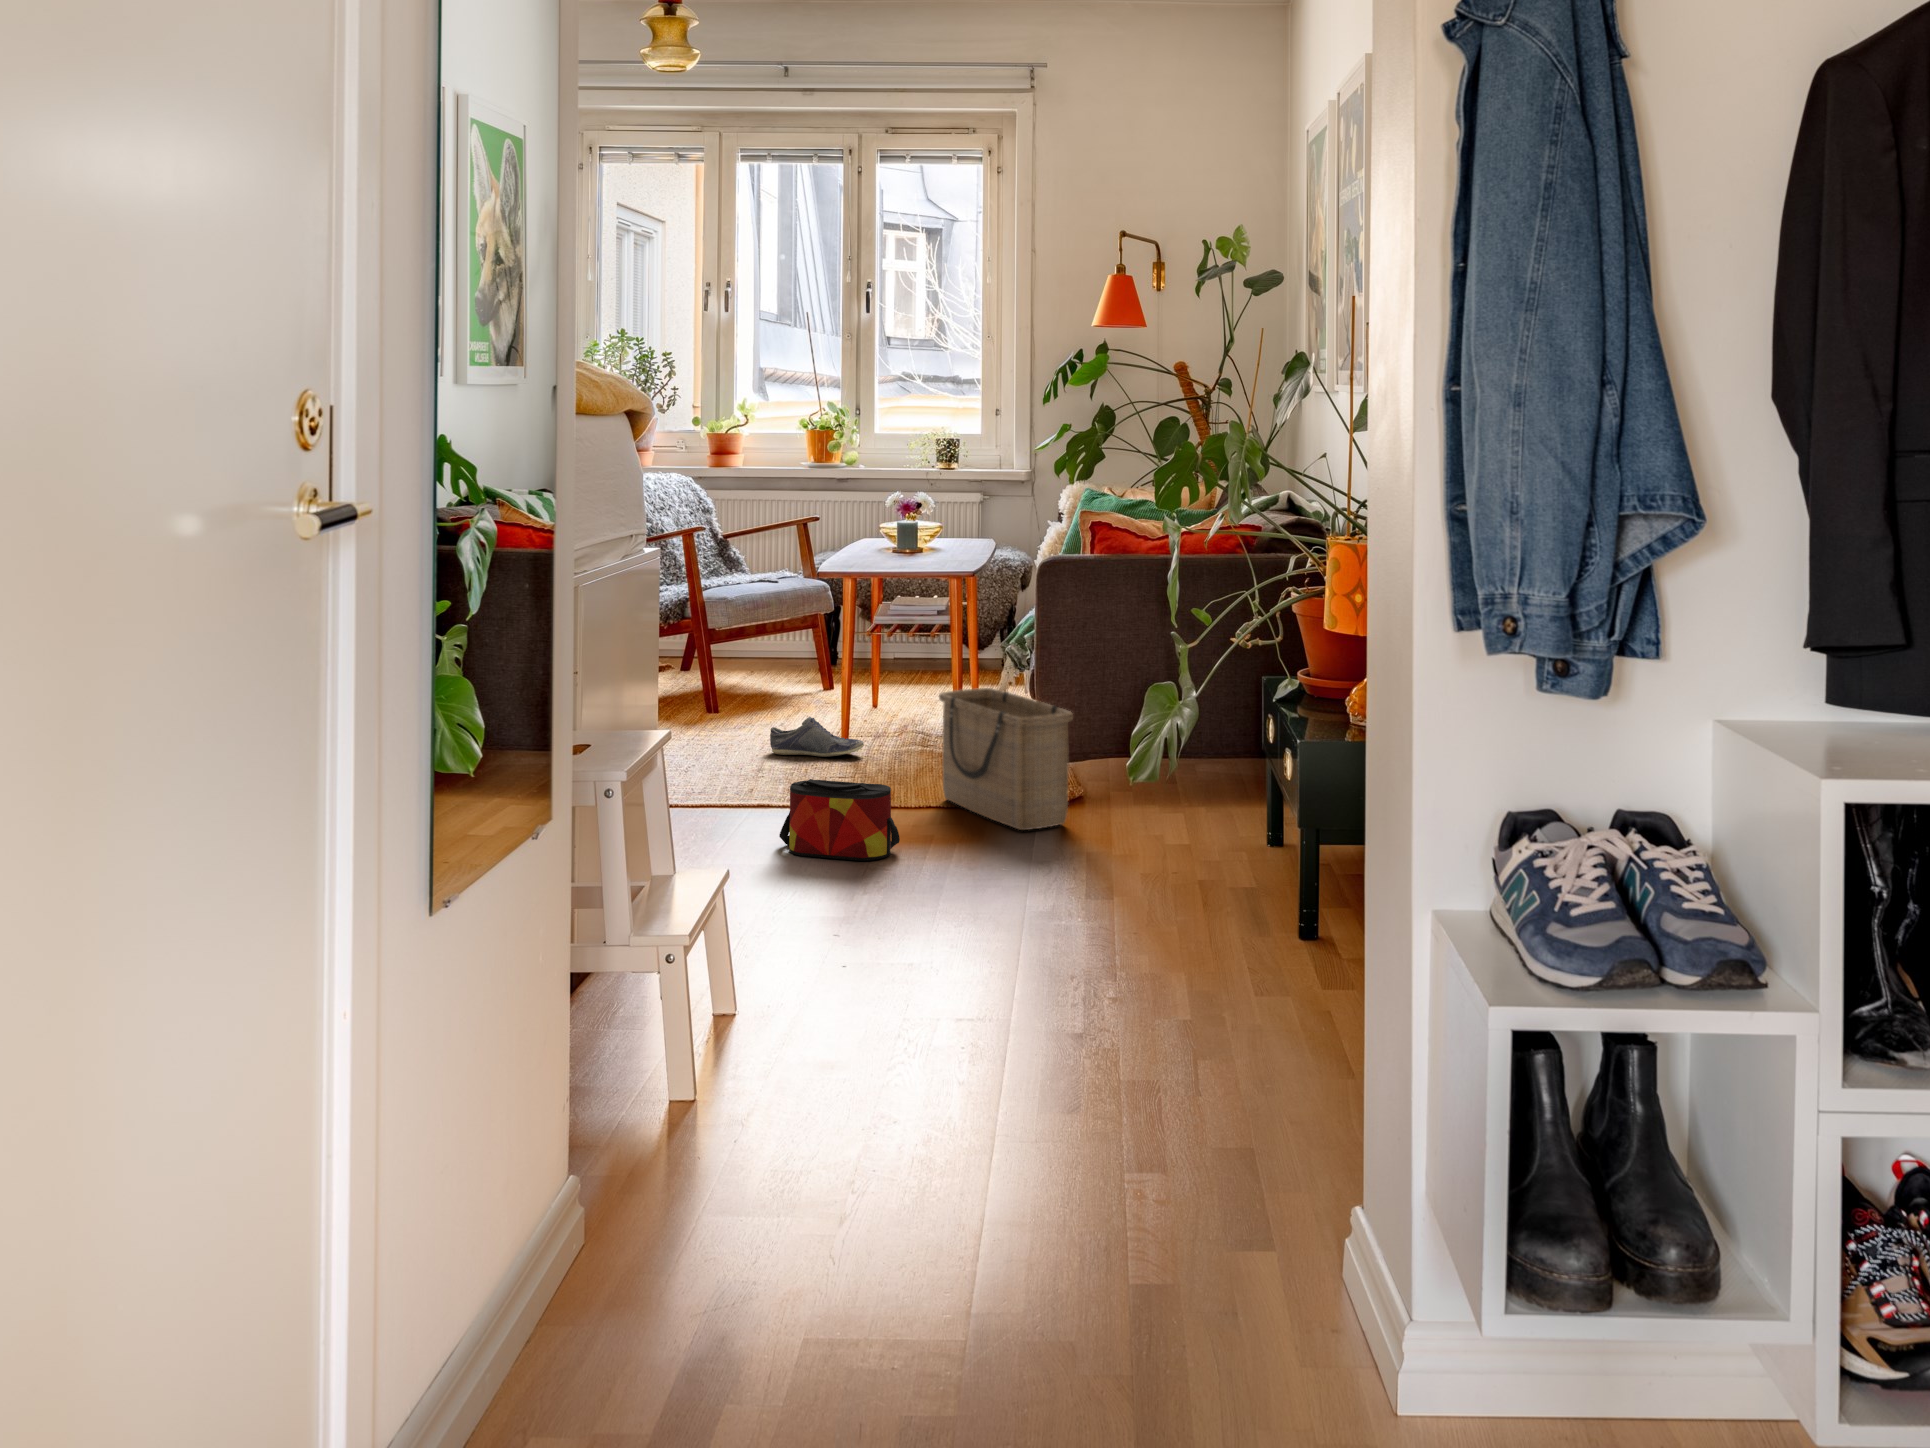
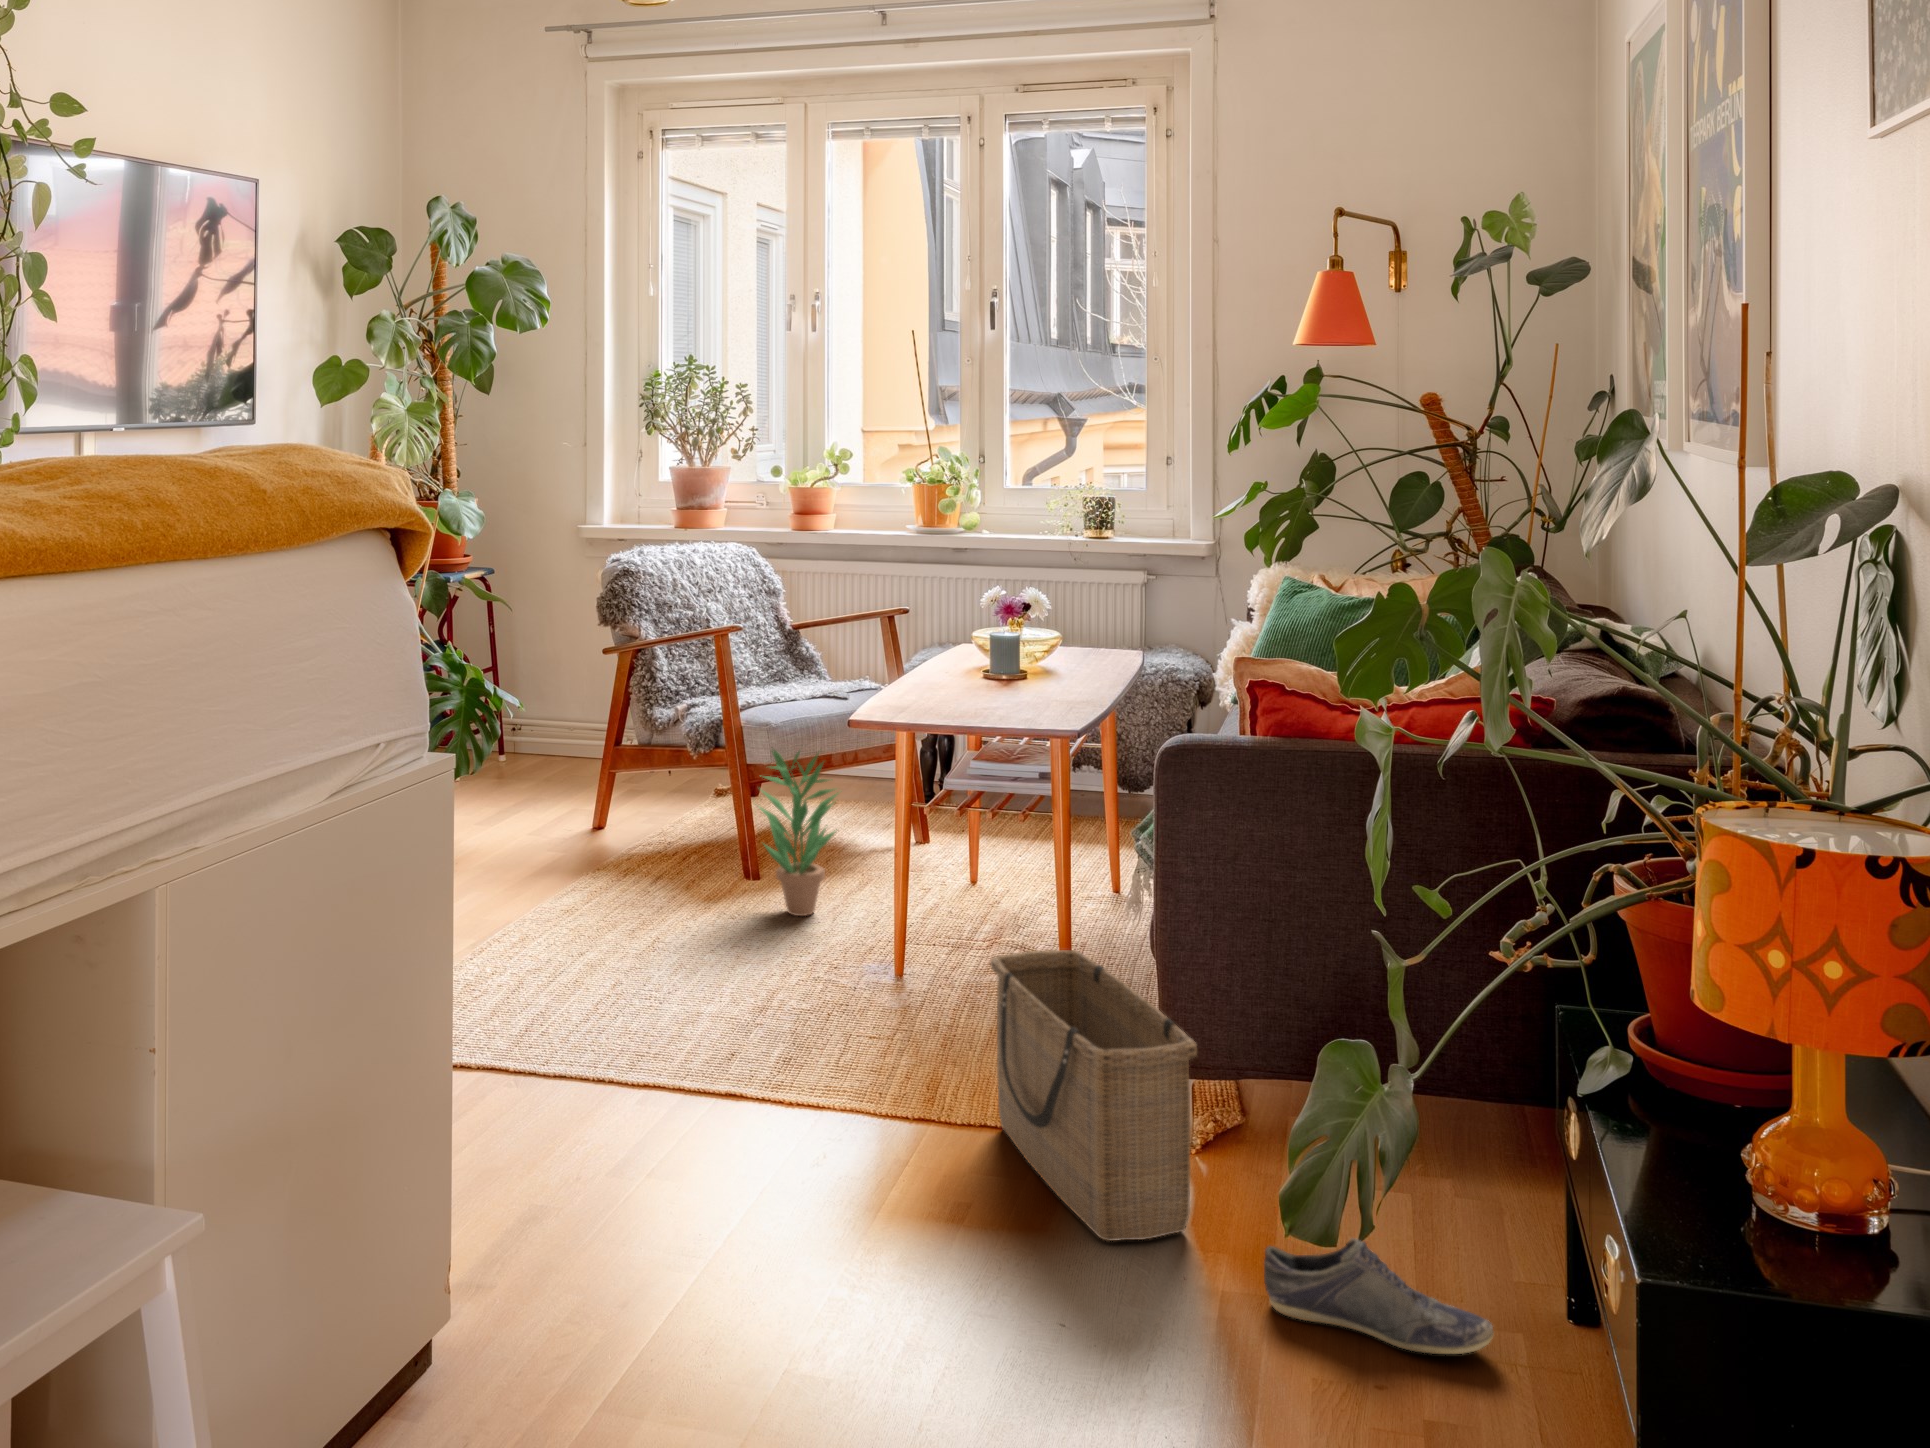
potted plant: none [730,601,796,726] -> present [759,750,837,916]
shoe: present [770,717,864,757] -> present [1264,1238,1494,1354]
bag: present [779,779,900,861] -> none [700,1121,882,1292]

